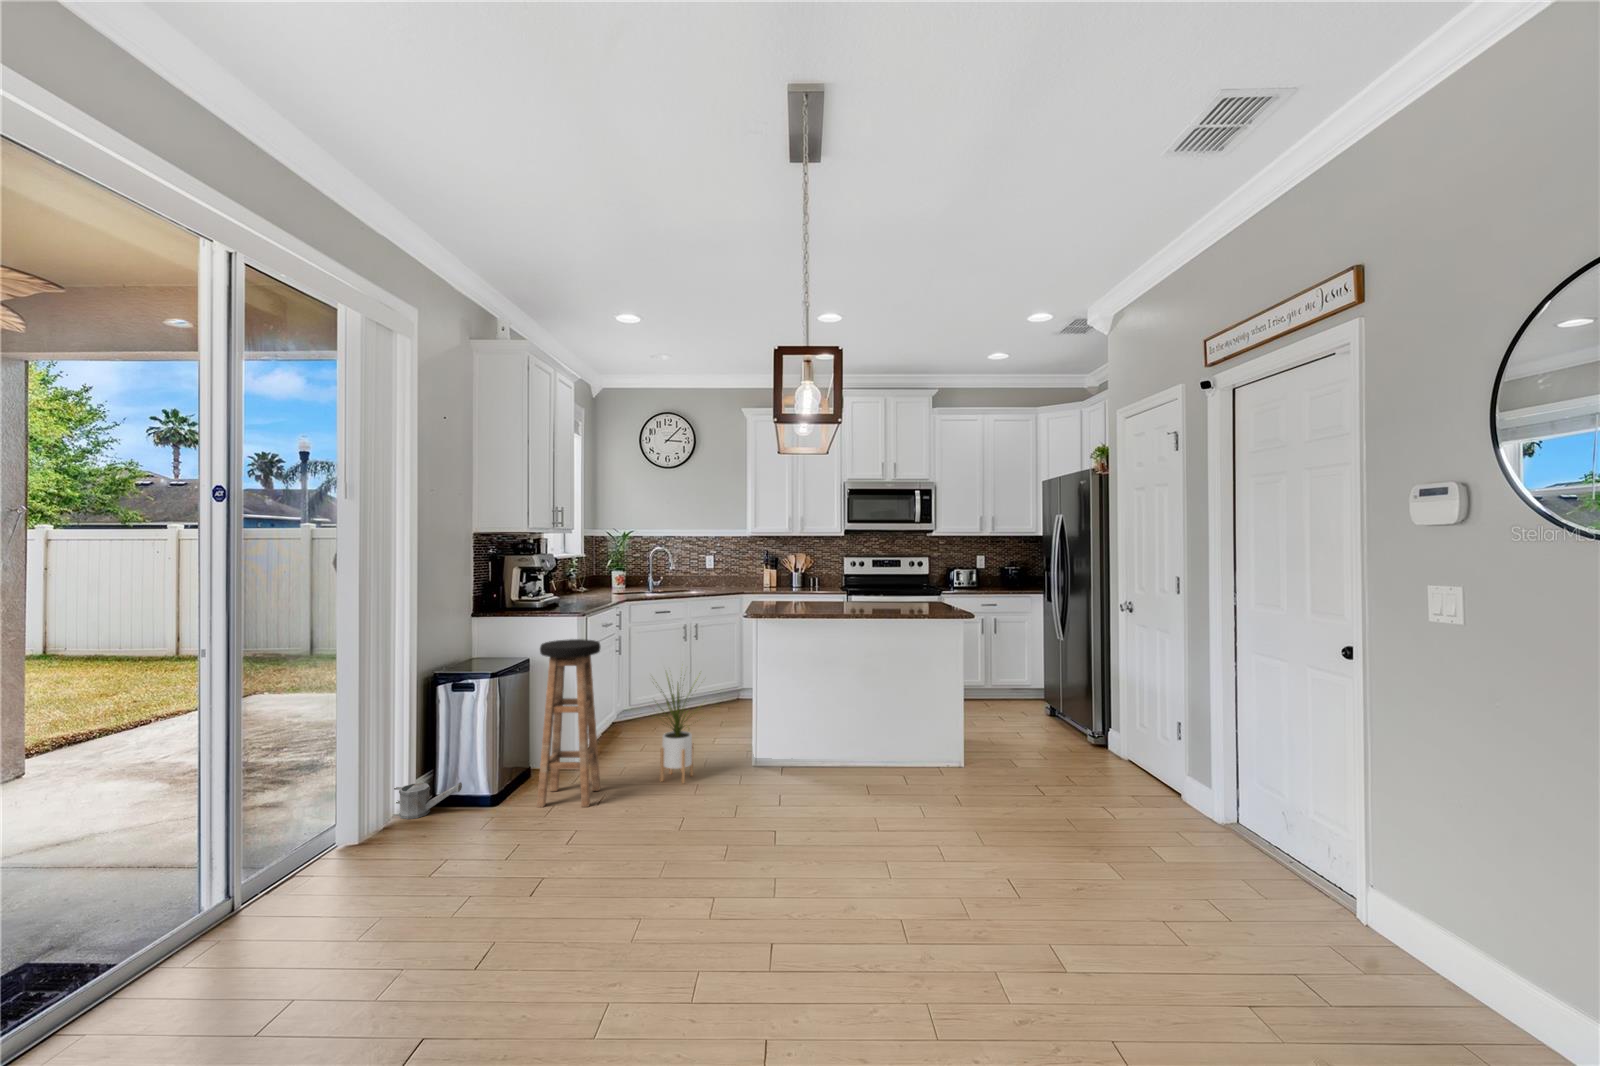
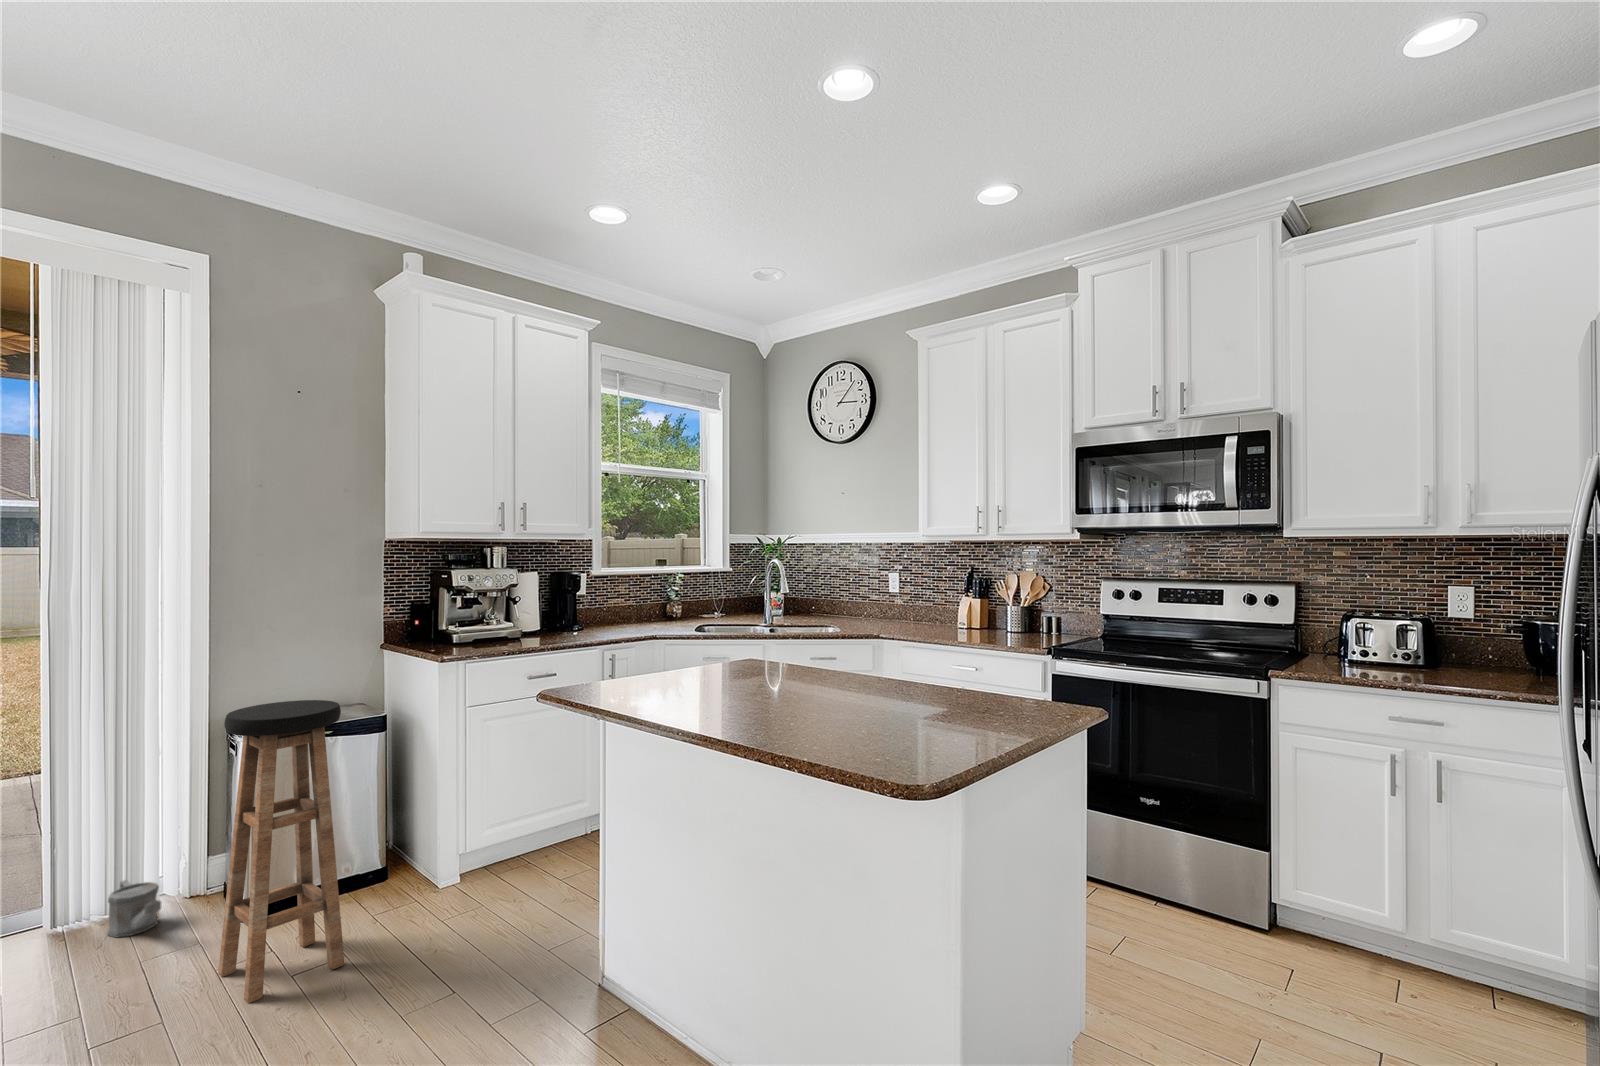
house plant: present [657,678,693,784] -> none [392,763,524,1004]

